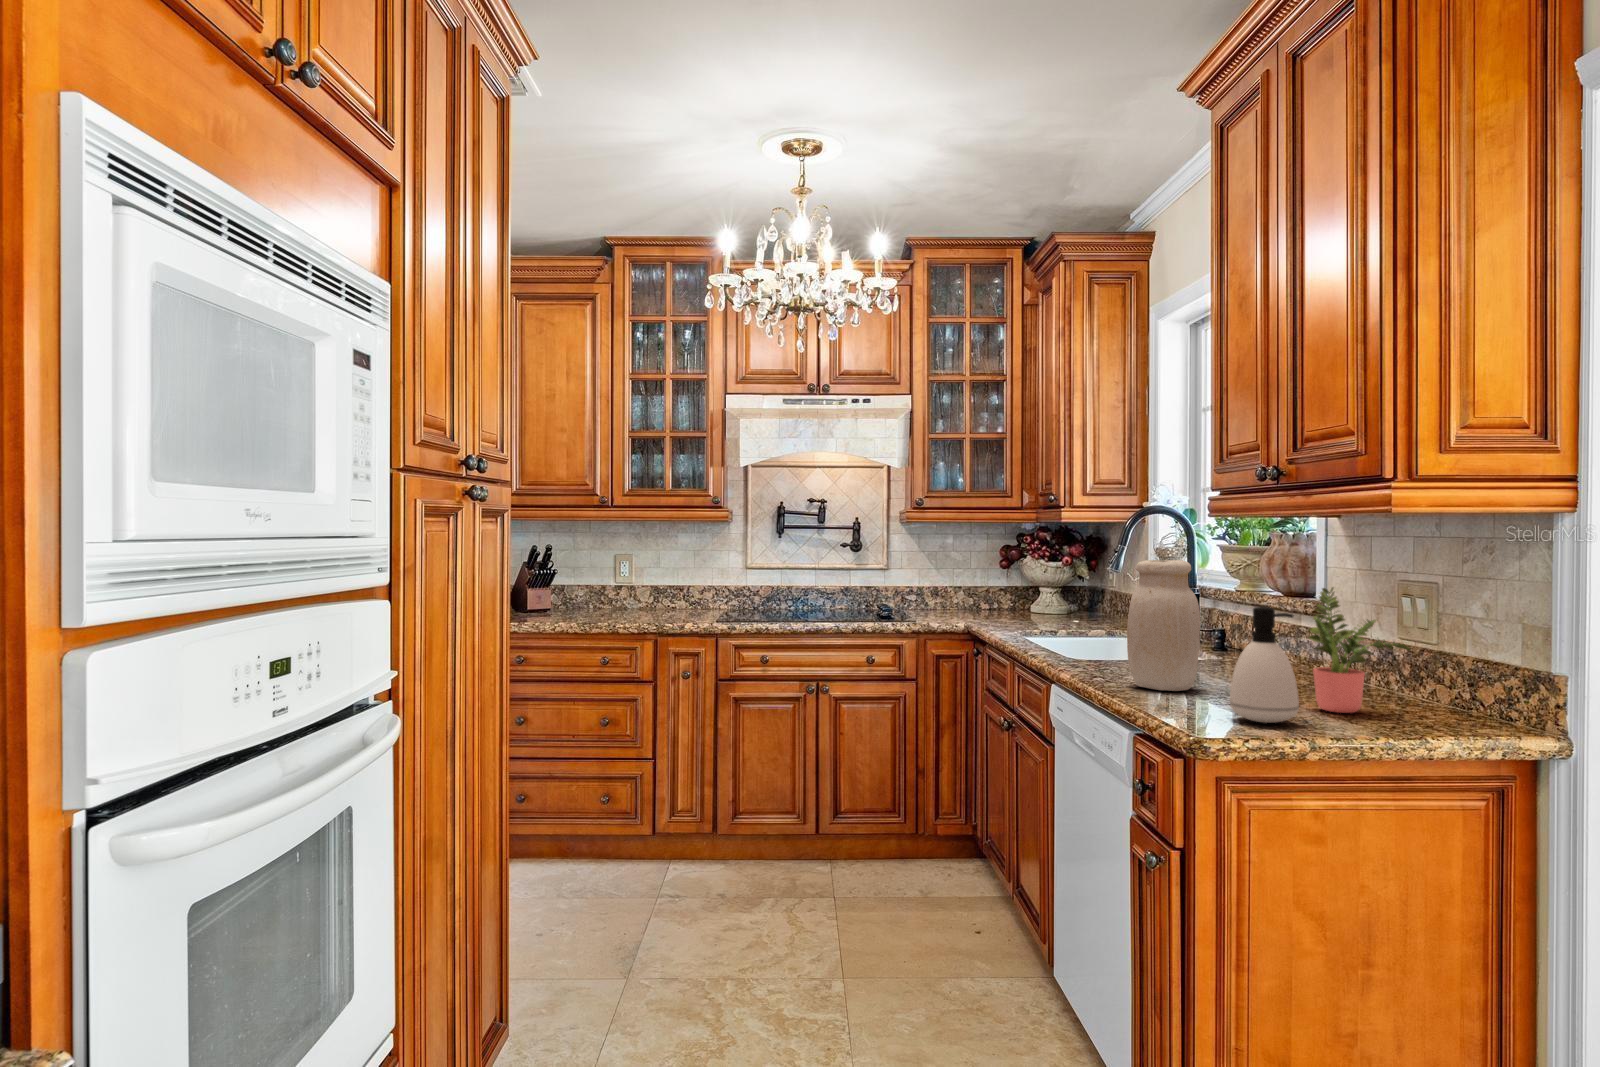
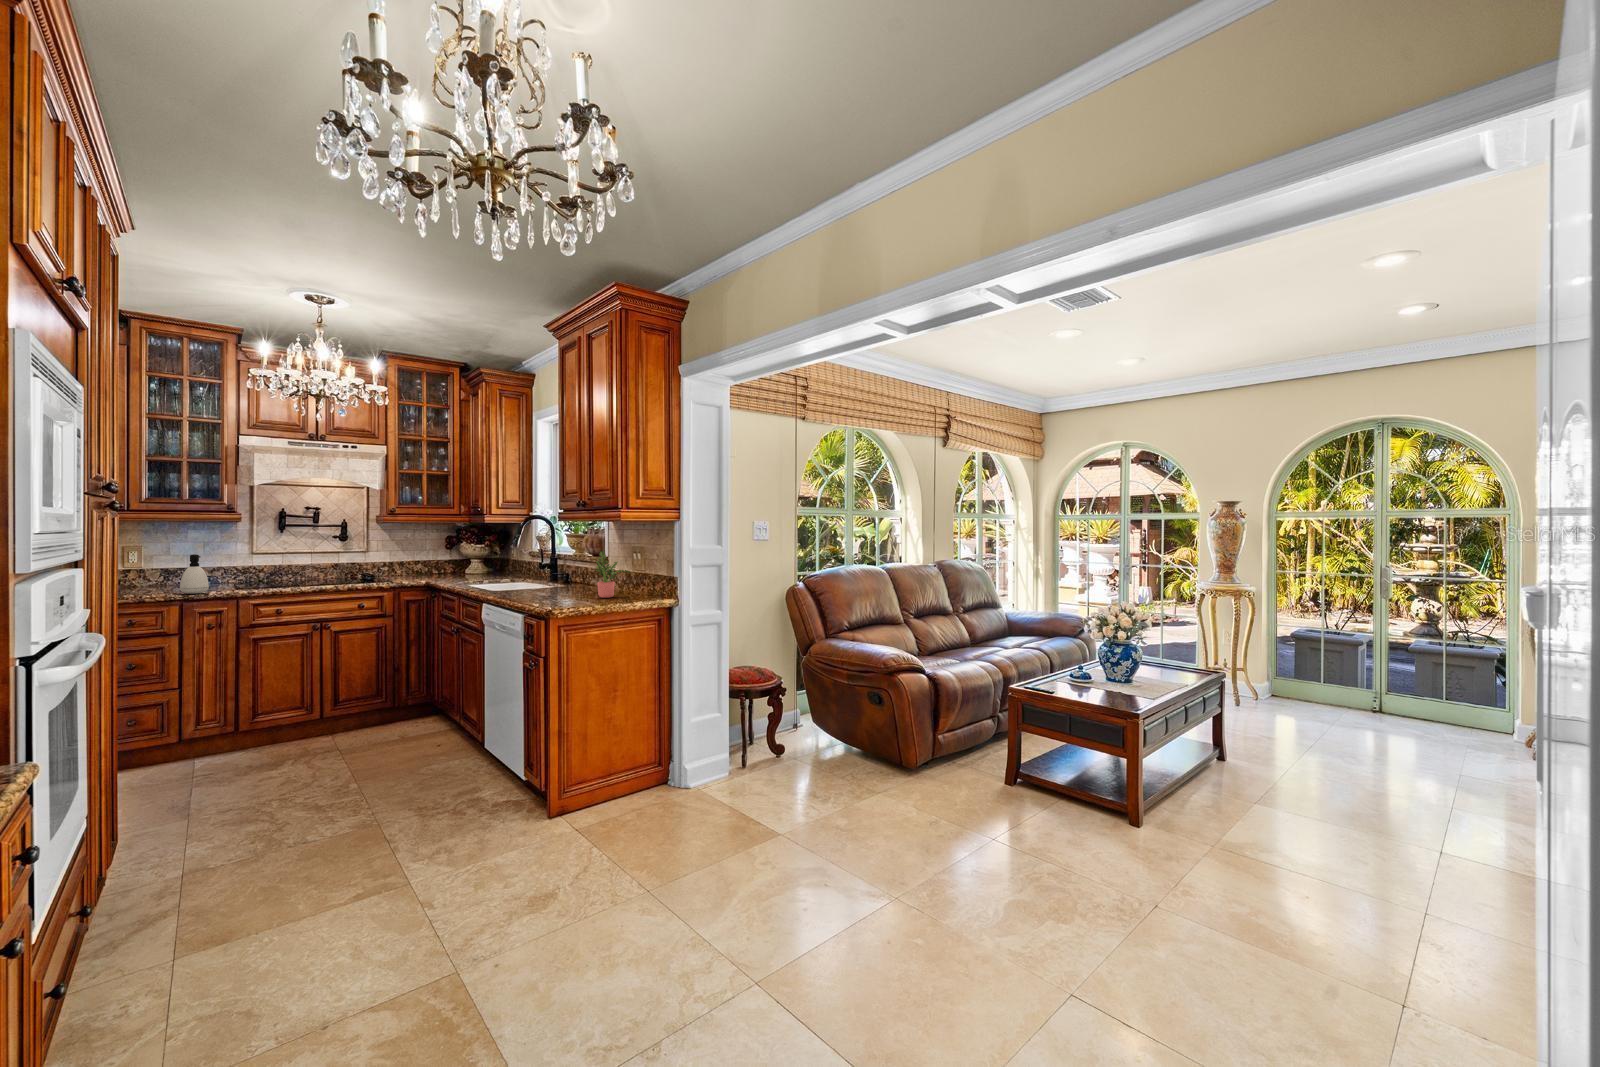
jar: present [1127,560,1200,691] -> none [524,541,555,597]
soap dispenser: present [1230,606,1299,723] -> present [180,554,209,594]

